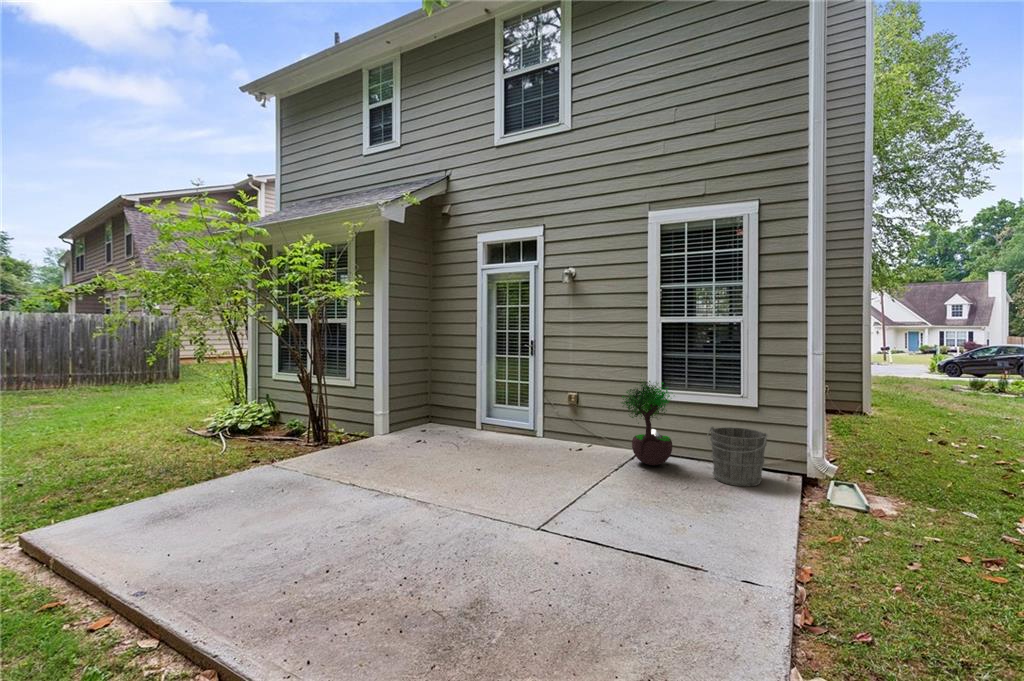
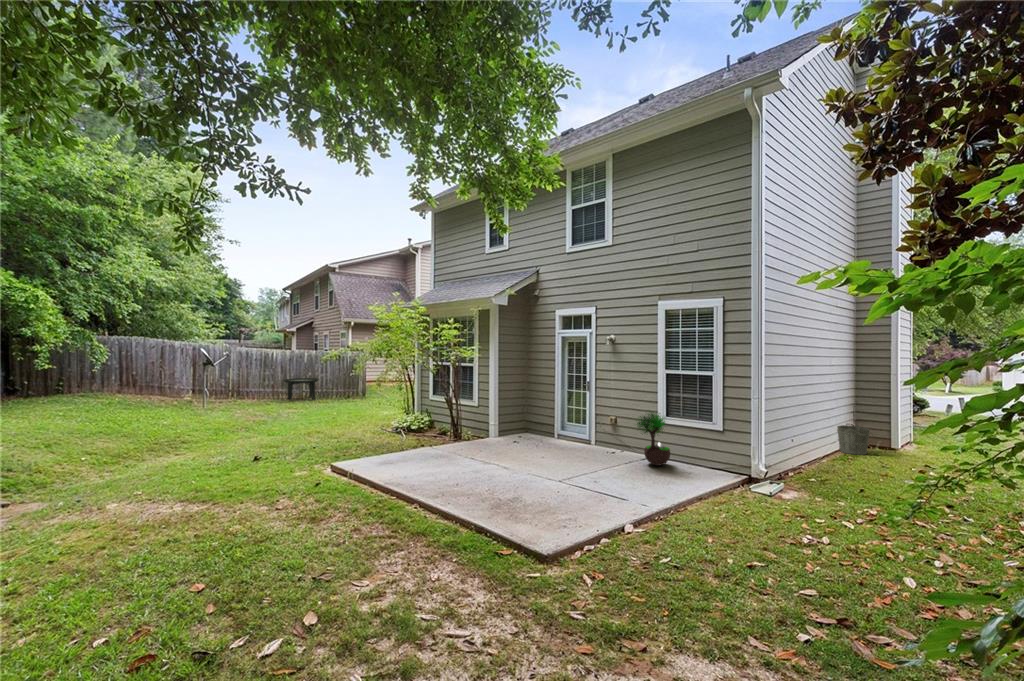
round table: none [25,356,96,391] -> present [283,378,319,401]
bucket: present [707,427,768,486] -> present [837,425,873,455]

